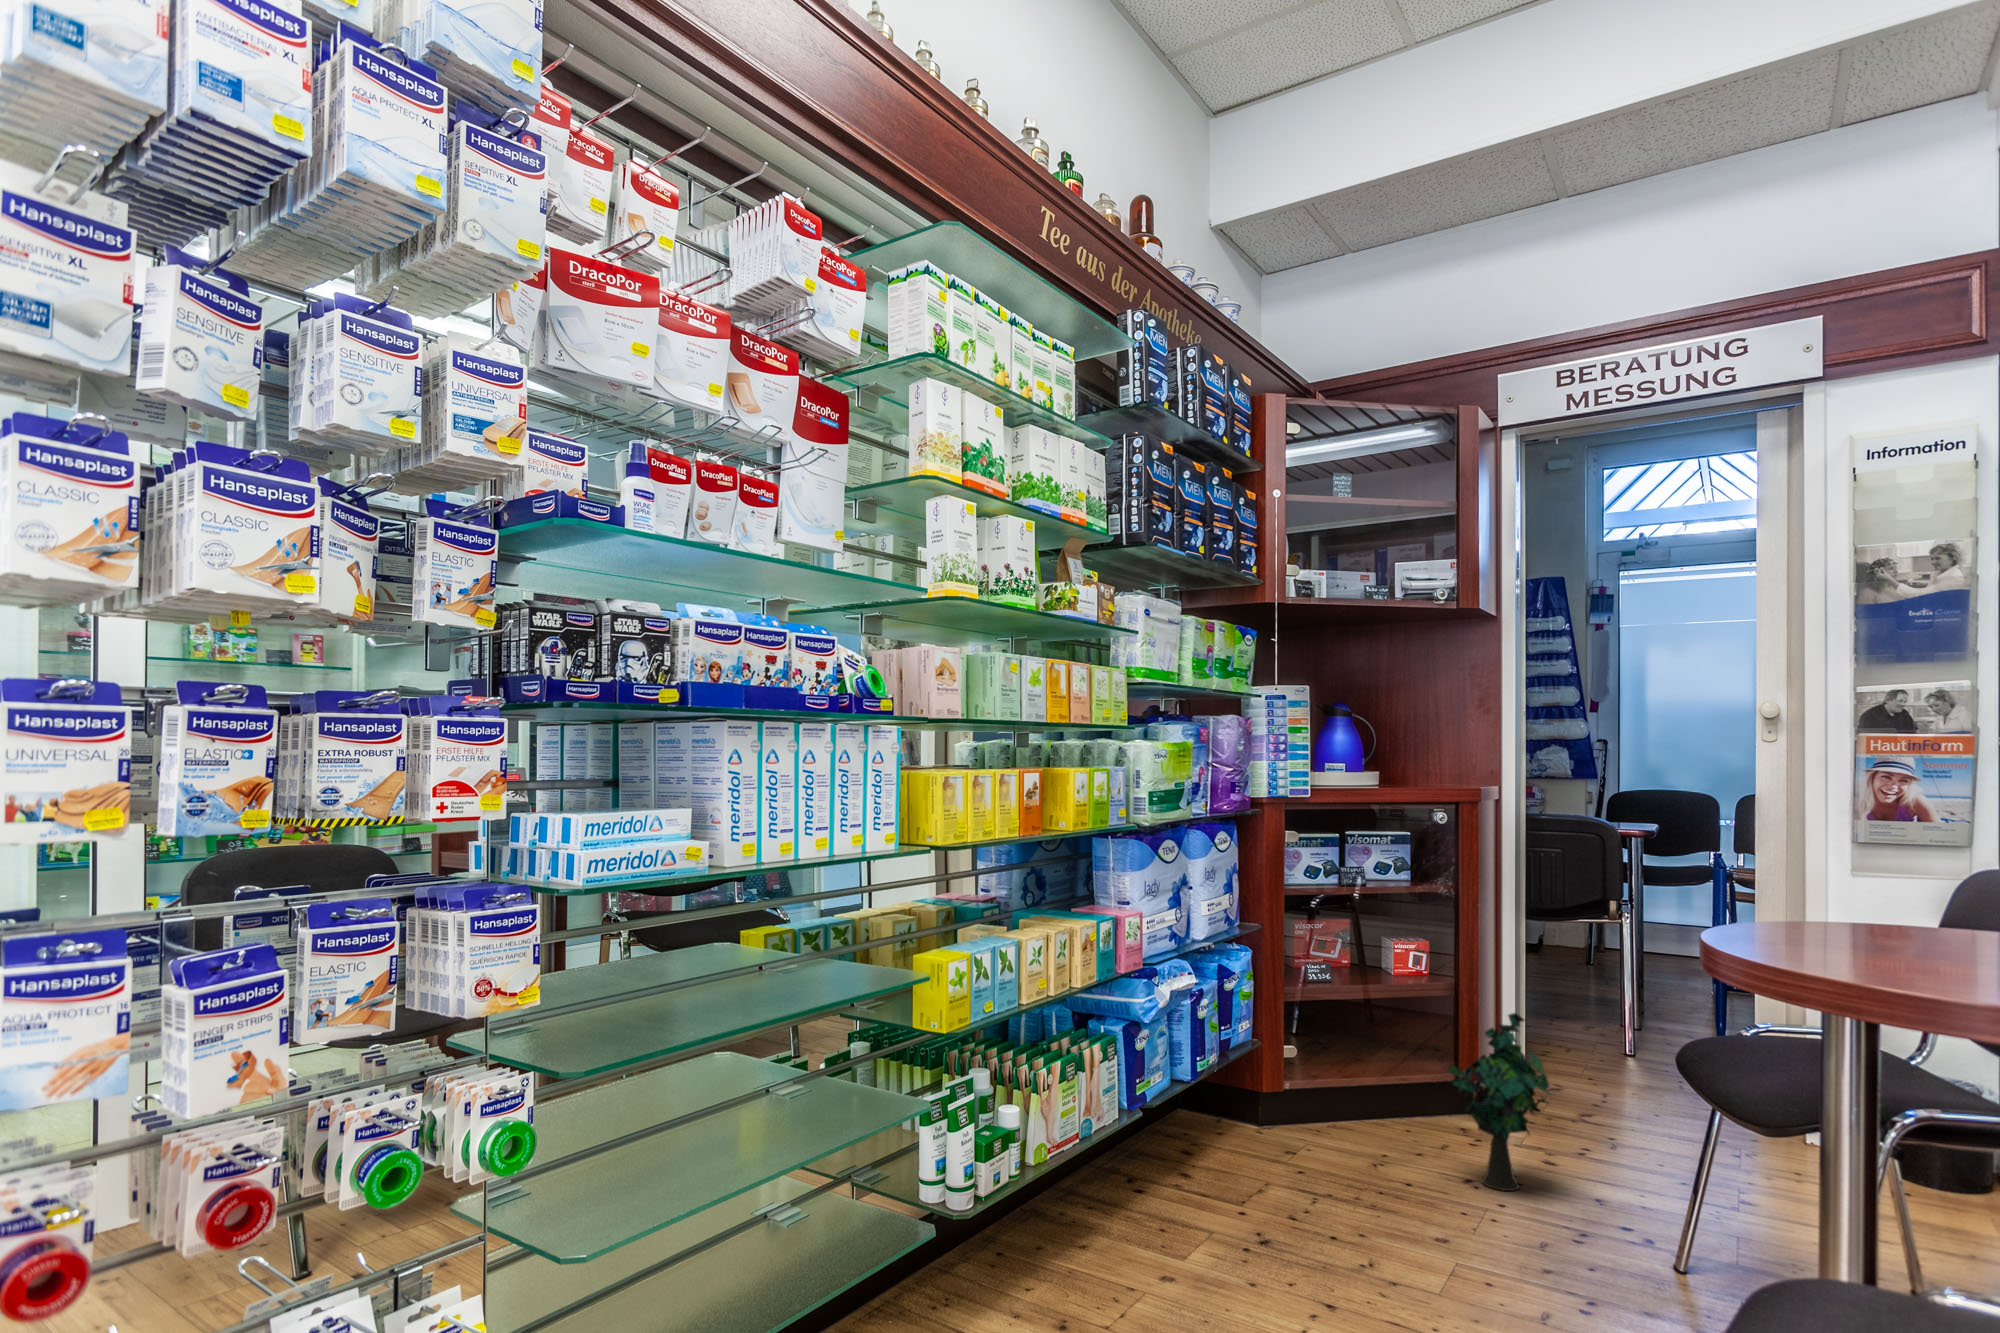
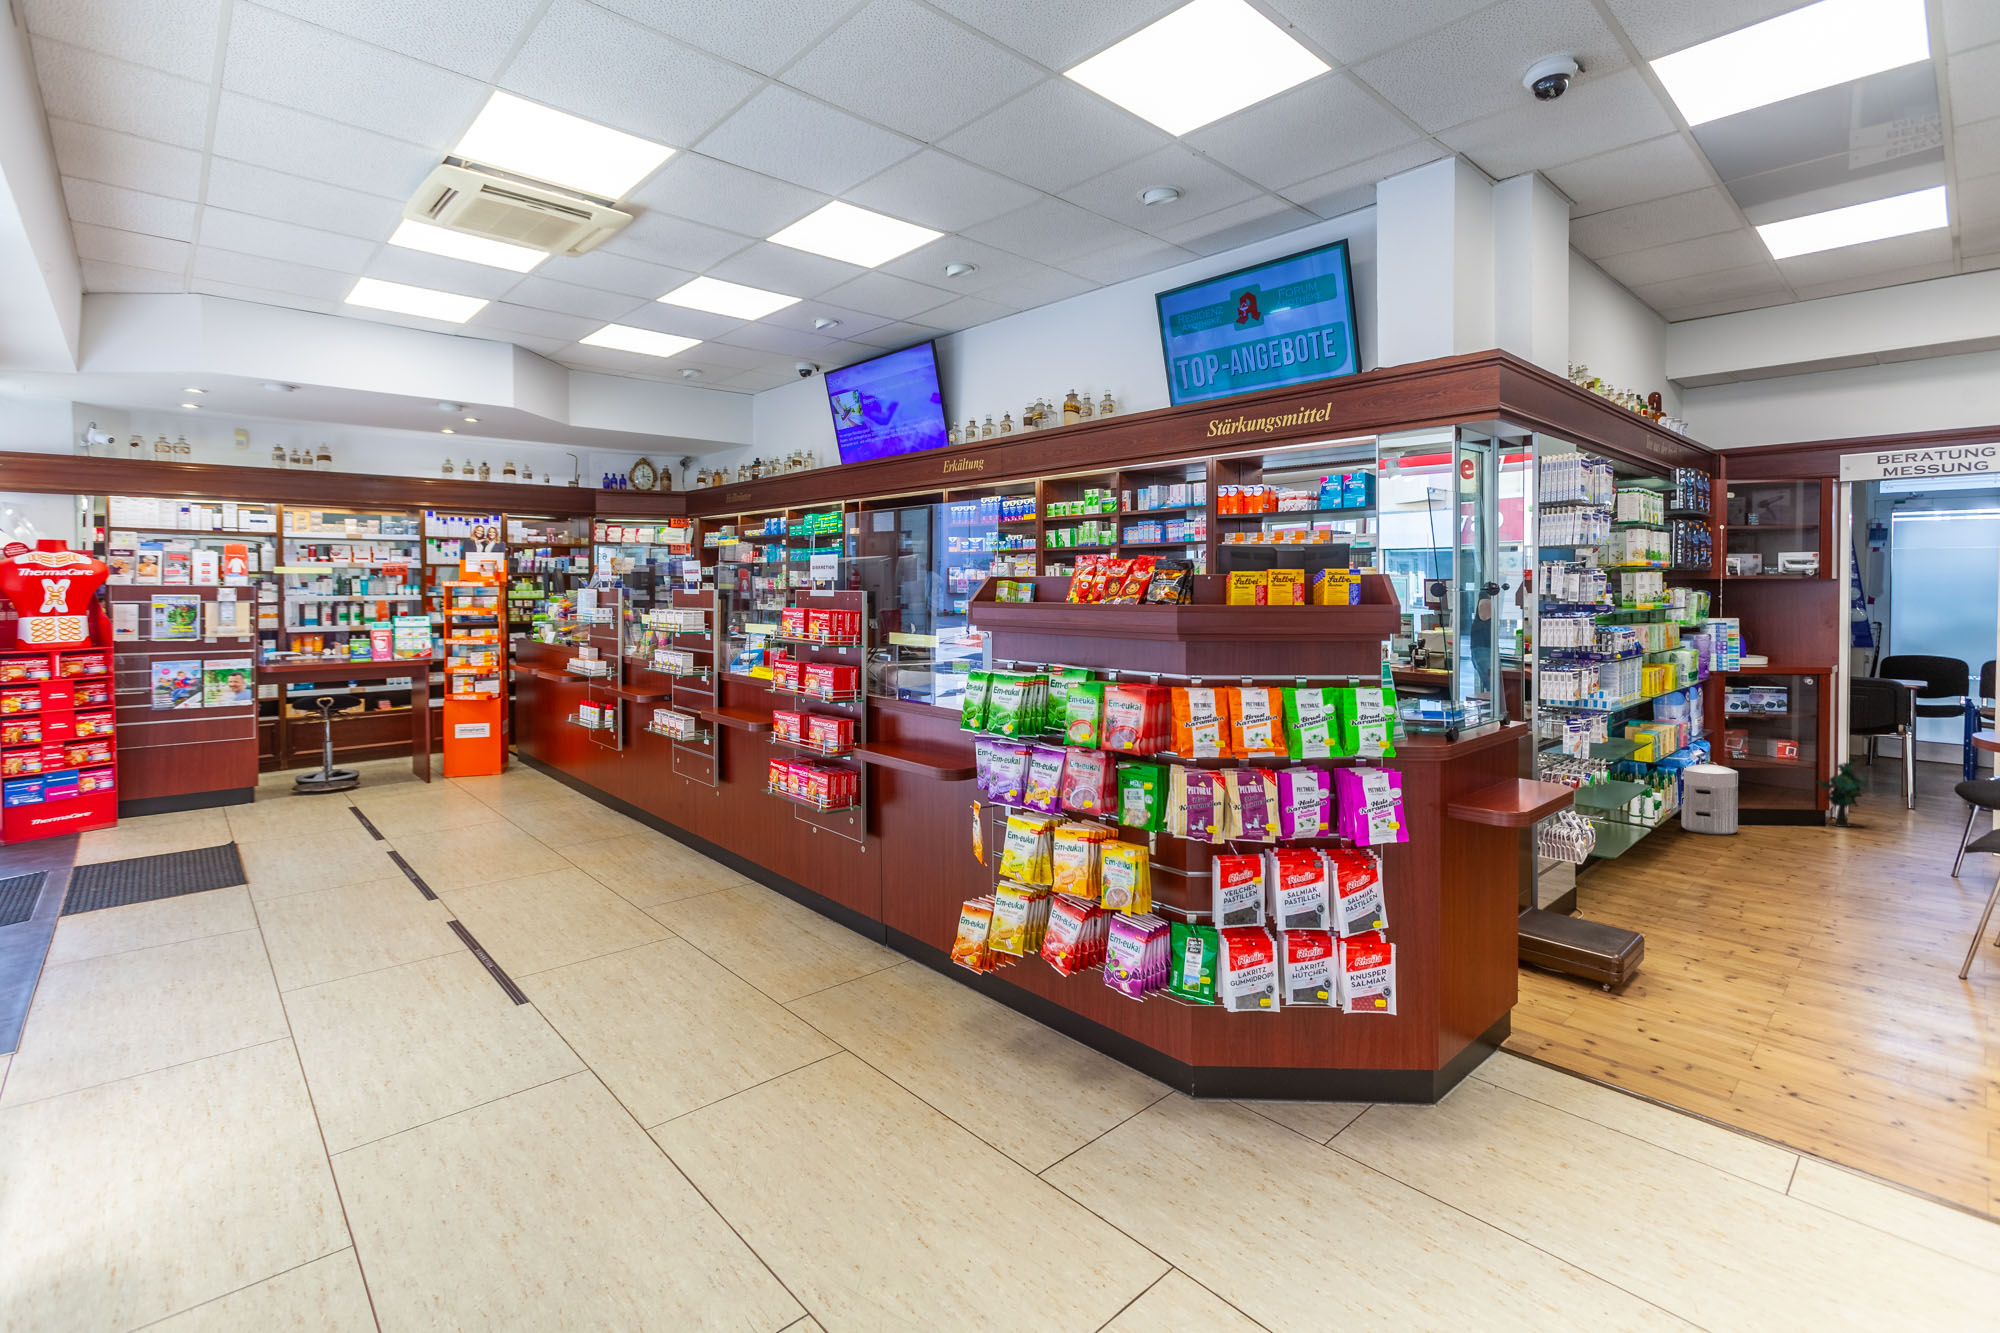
waste bin: none [1126,1037,1250,1254] -> present [1682,762,1738,835]

